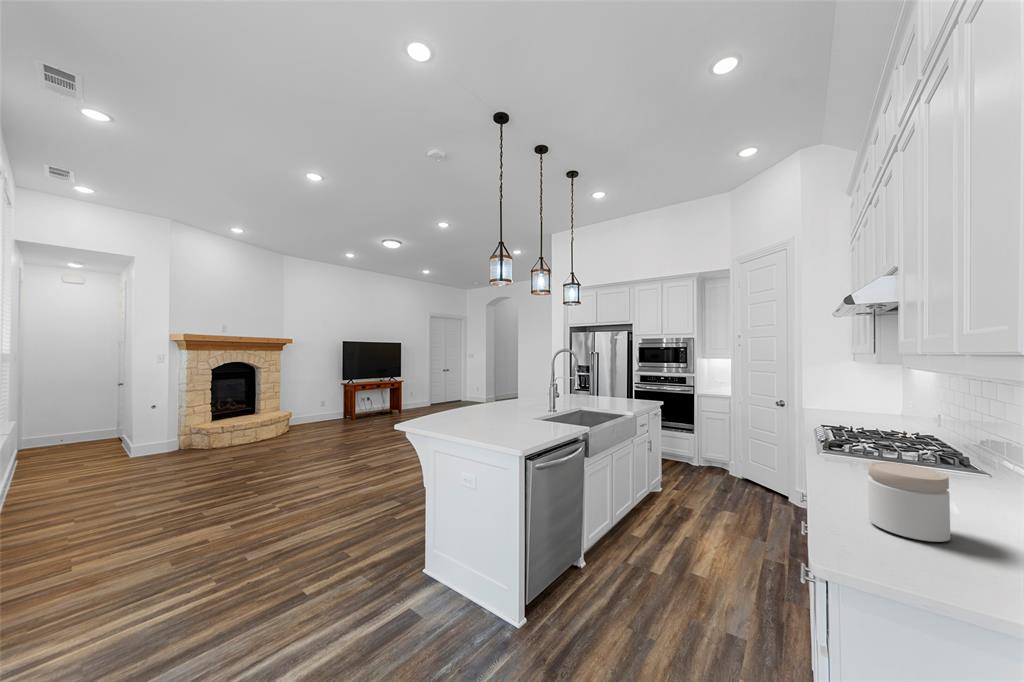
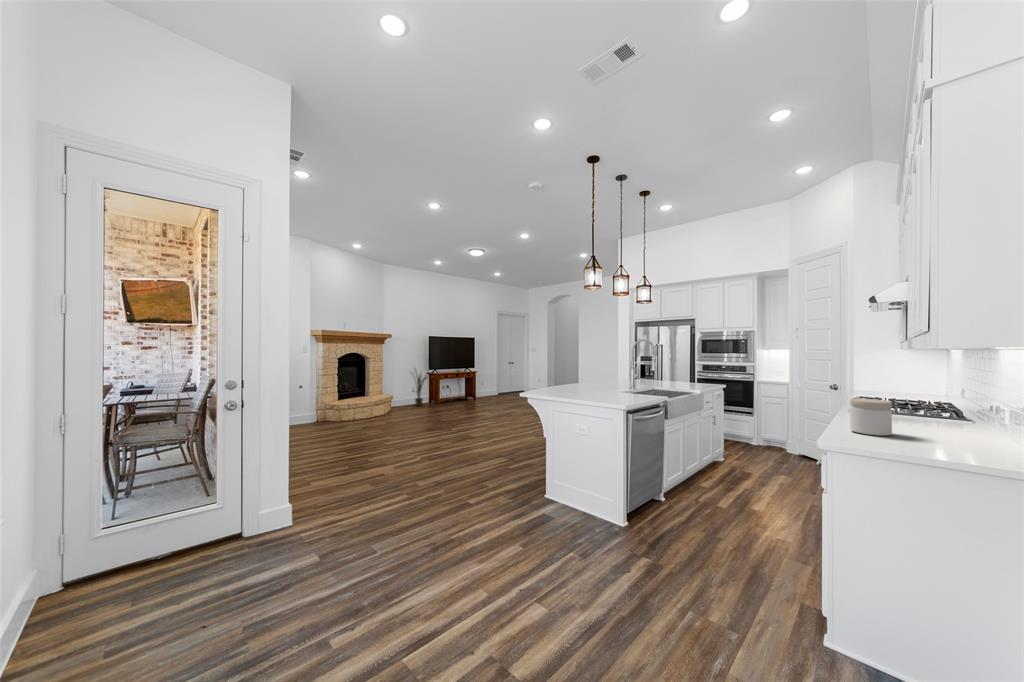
house plant: none [314,375,344,423] -> present [413,375,427,406]

